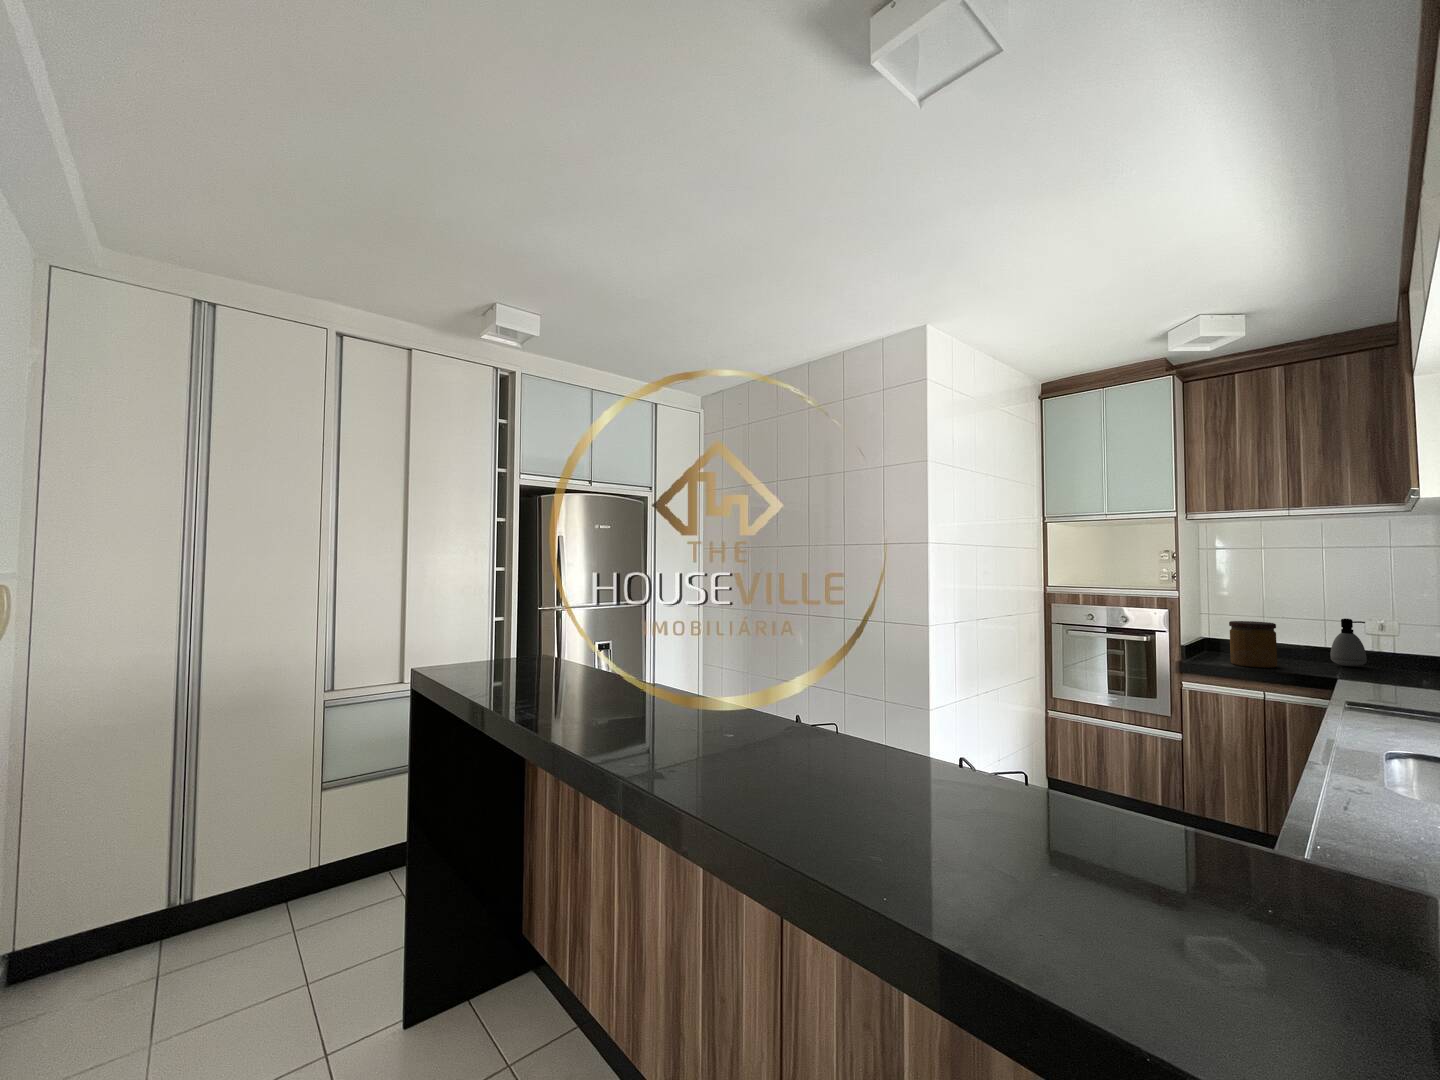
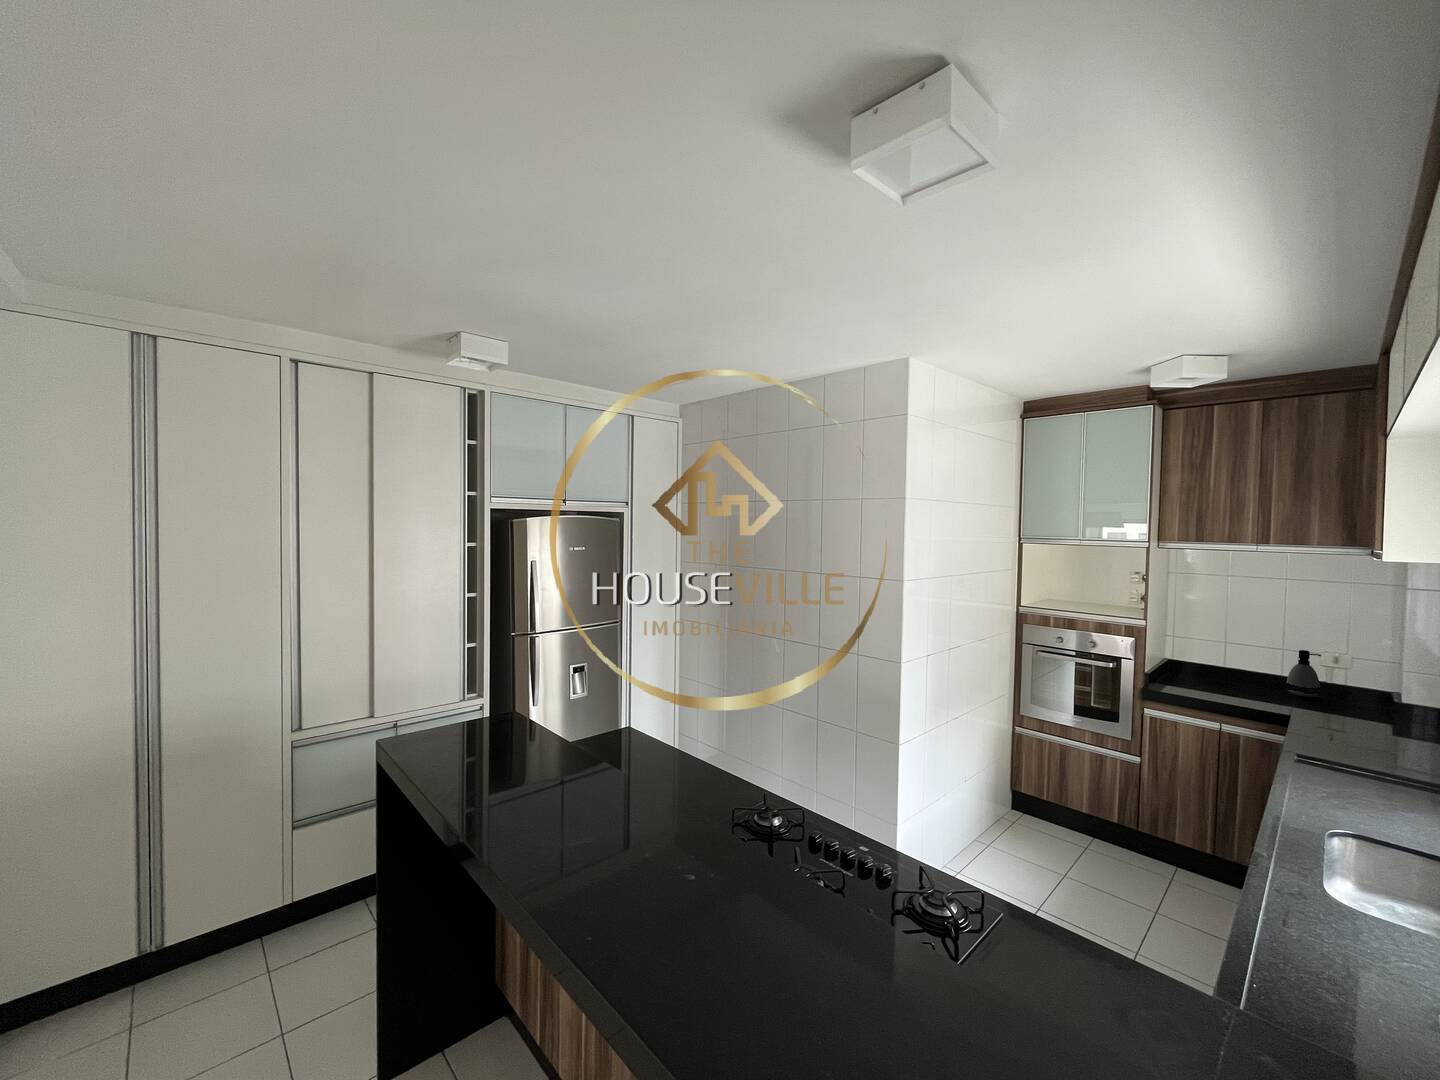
jar: present [1229,621,1277,668] -> none [1191,649,1237,698]

